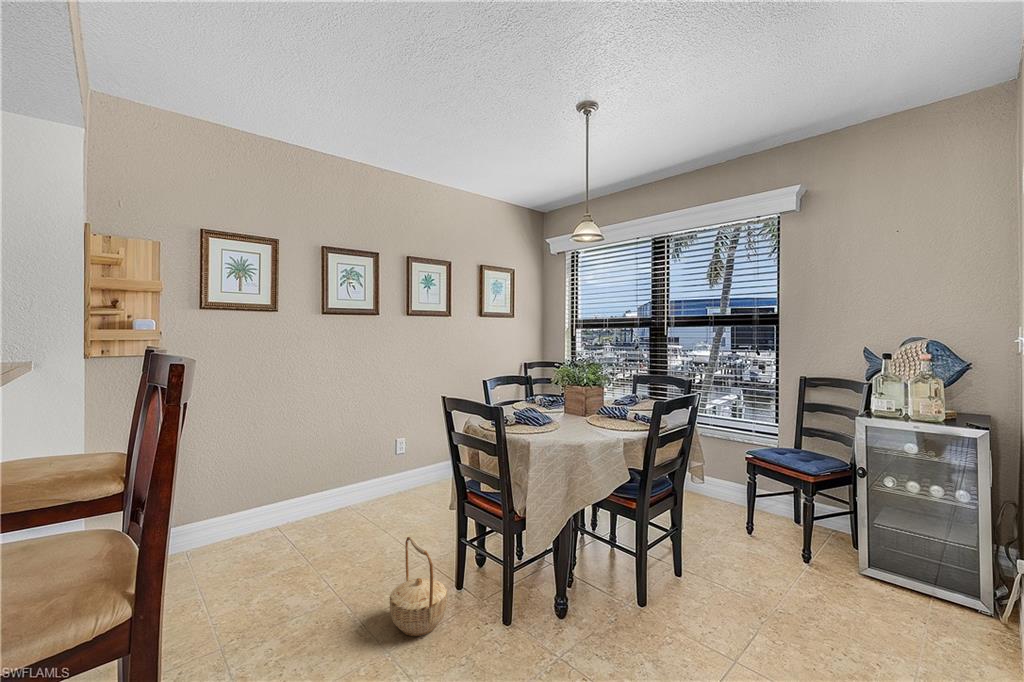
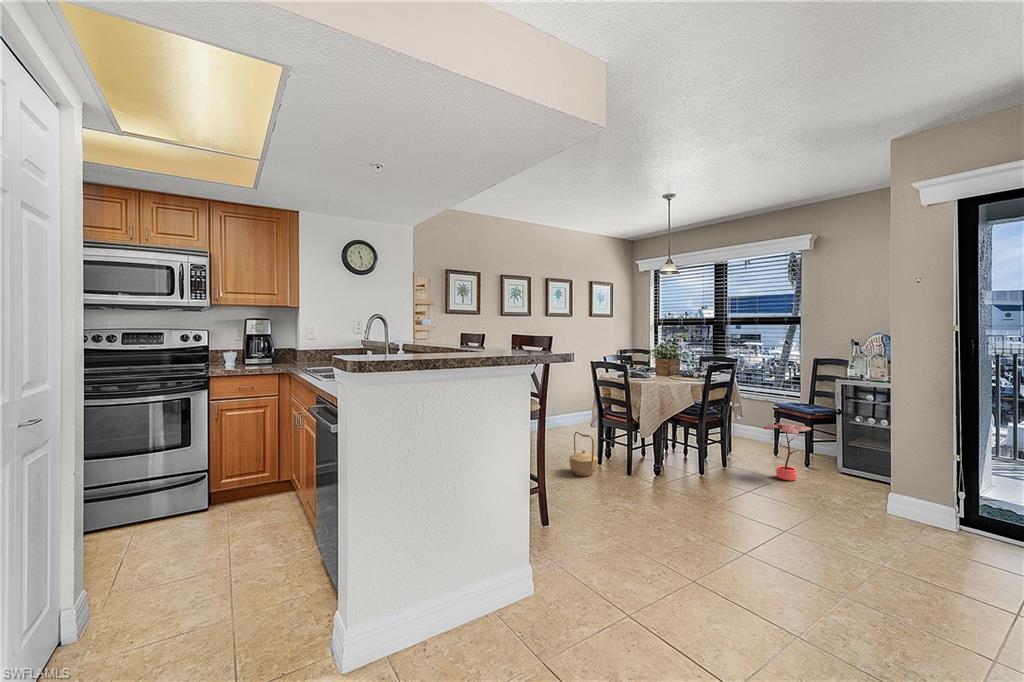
potted plant: none [749,502,833,615] -> present [763,423,811,481]

